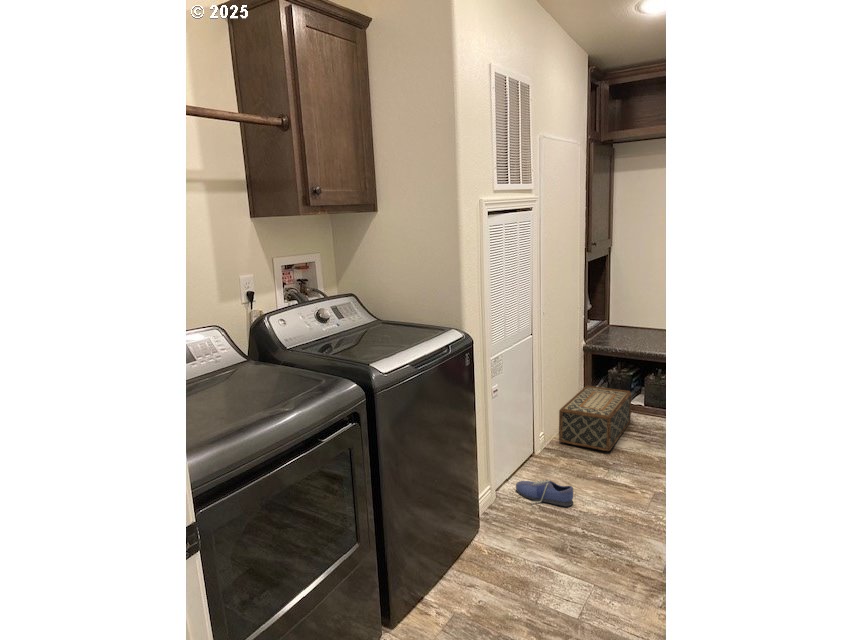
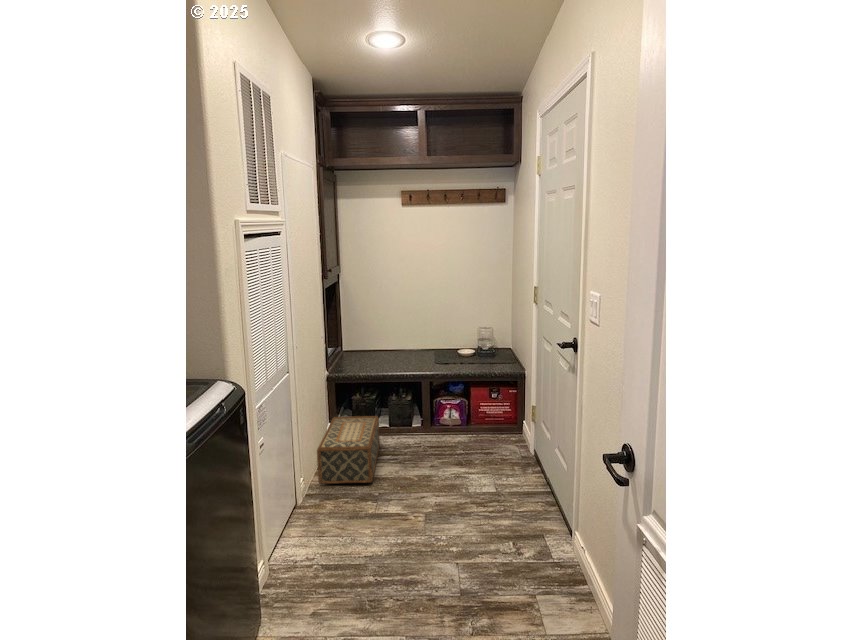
shoe: present [516,480,573,506] -> none [289,532,355,565]

